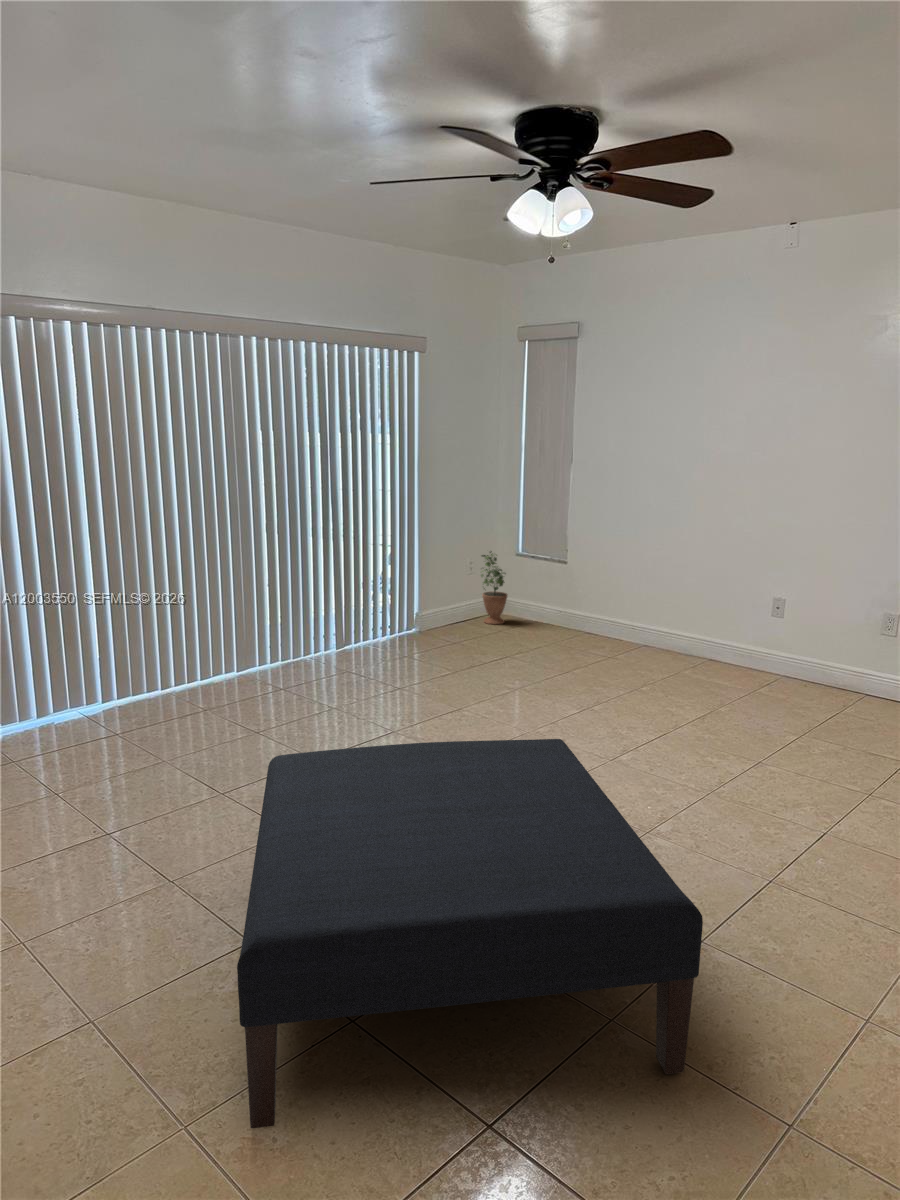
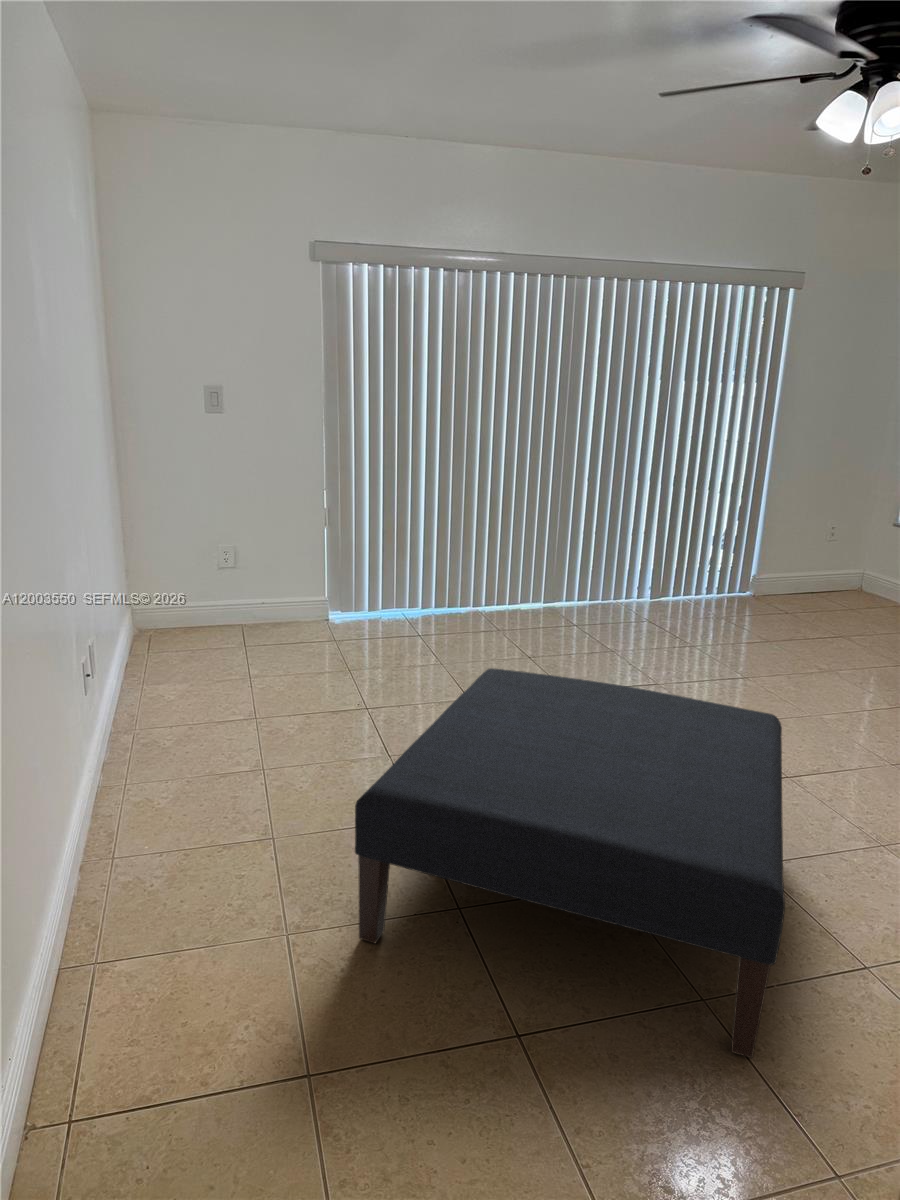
potted plant: present [481,551,507,624] -> none [838,517,876,604]

